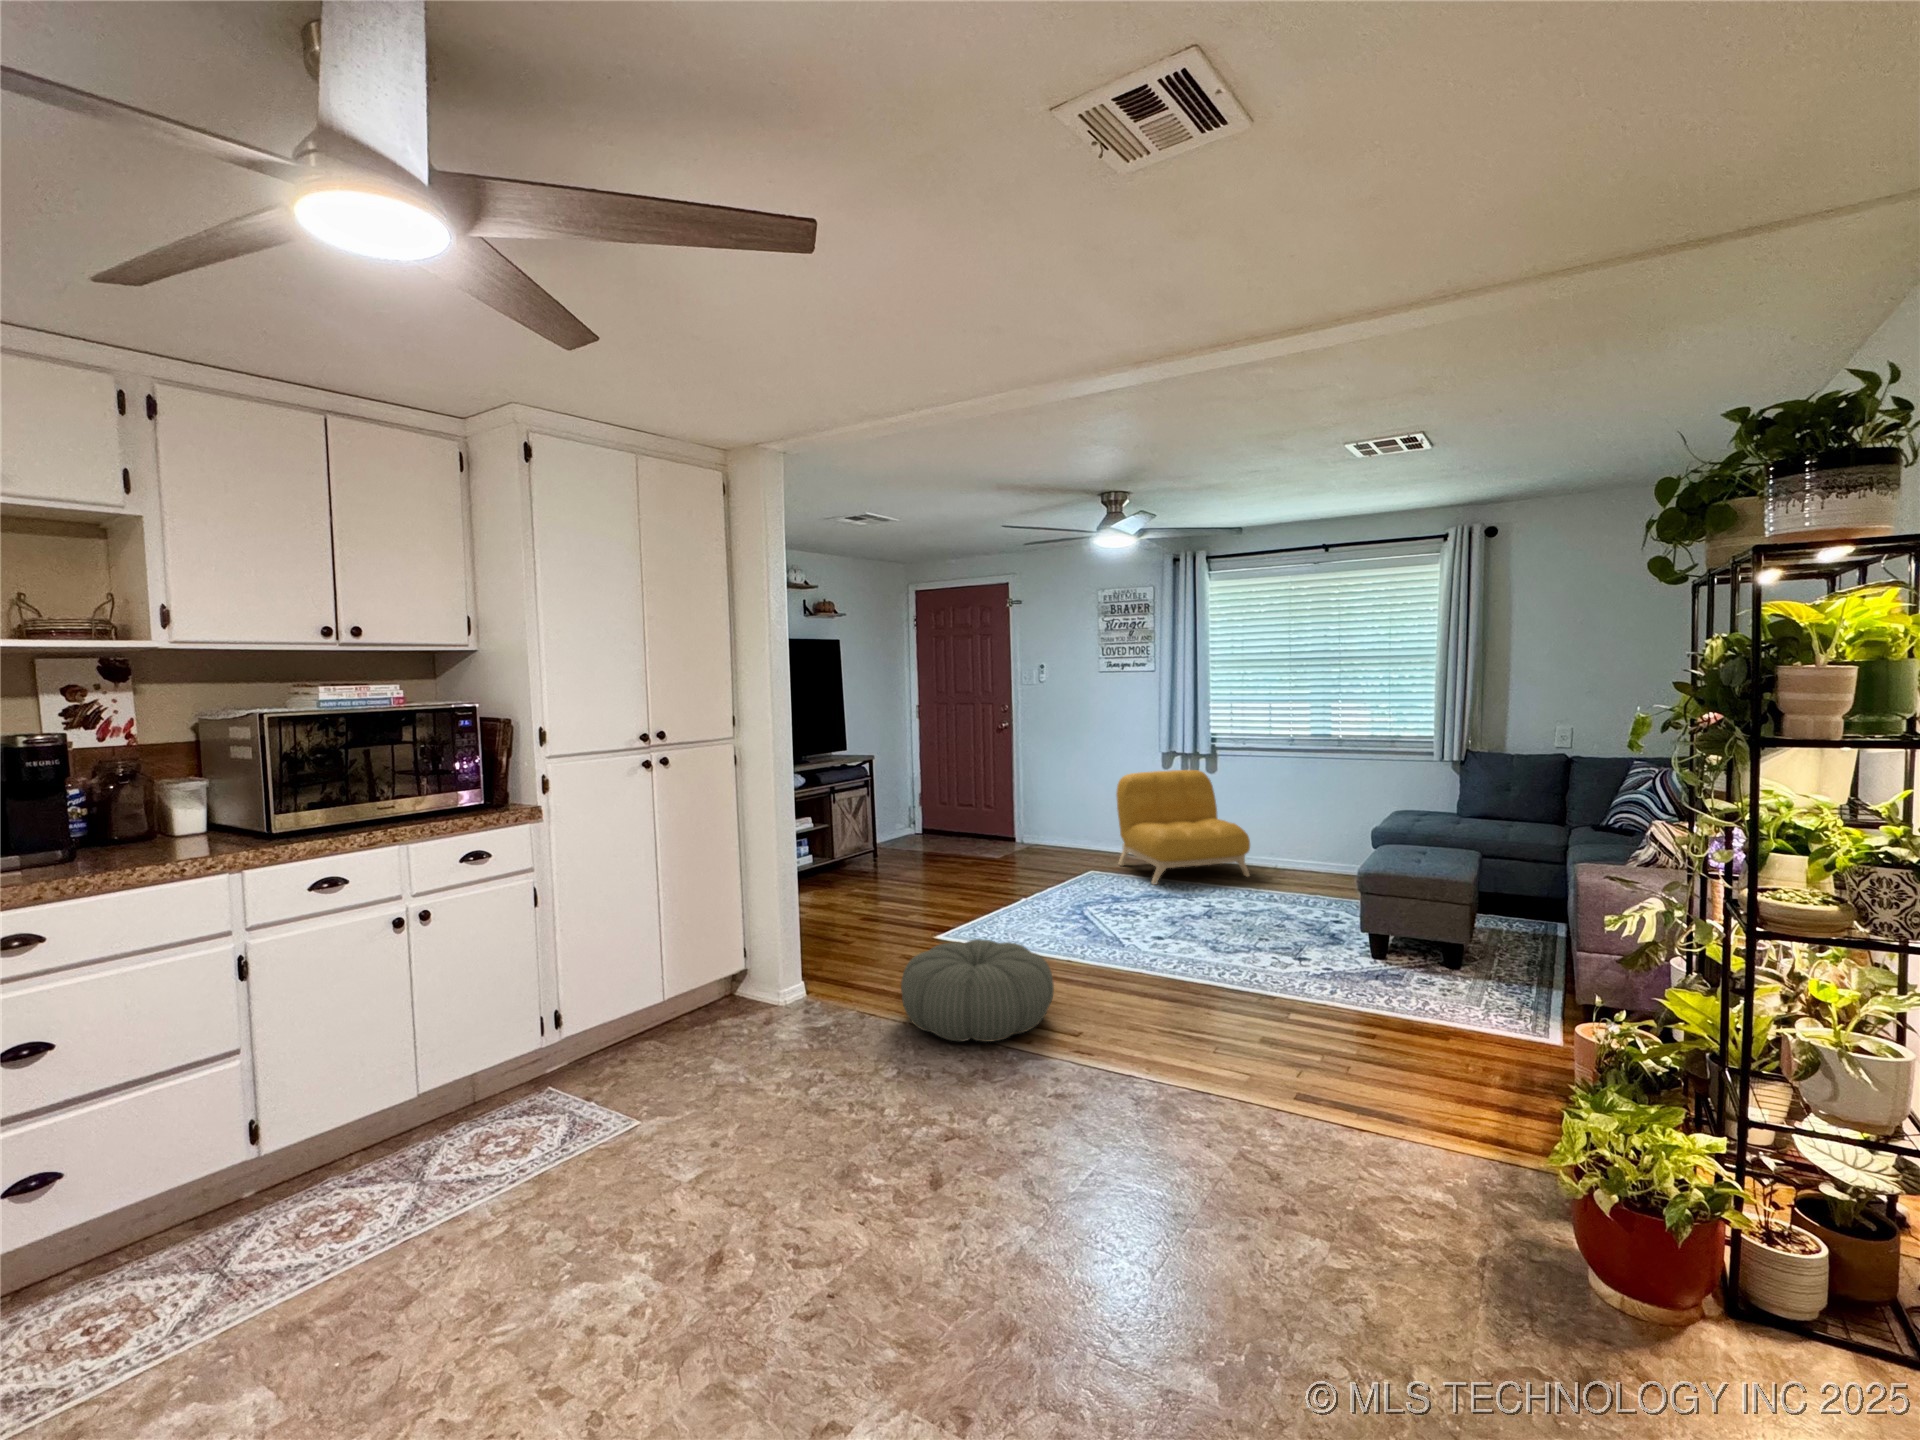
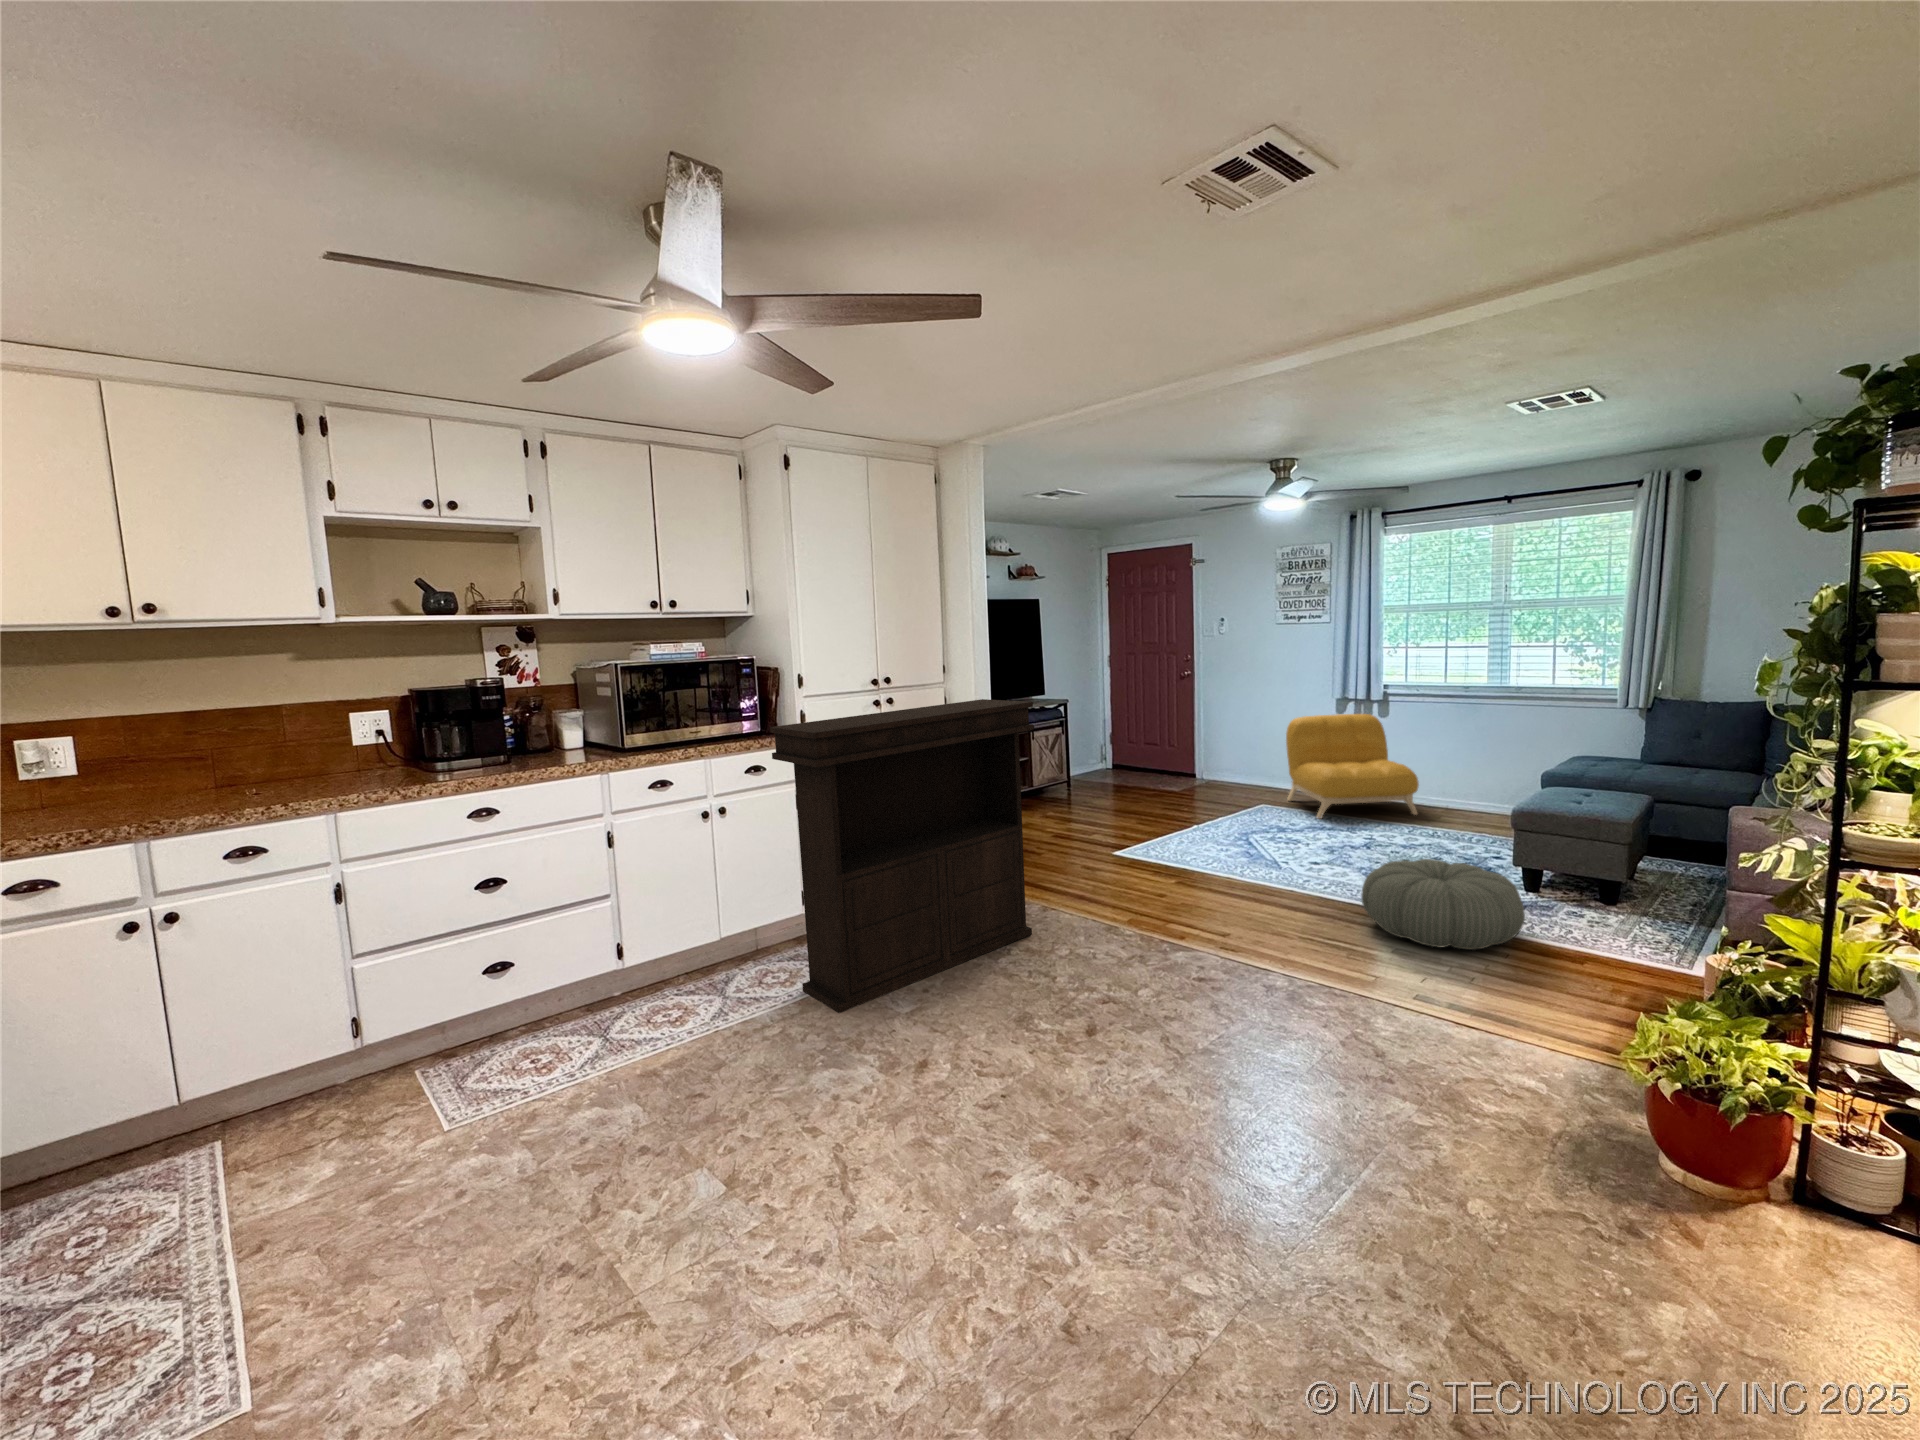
console table: none [502,758,855,1192] -> present [770,699,1034,1013]
pouf: present [901,939,1054,1042] -> present [1361,859,1525,950]

